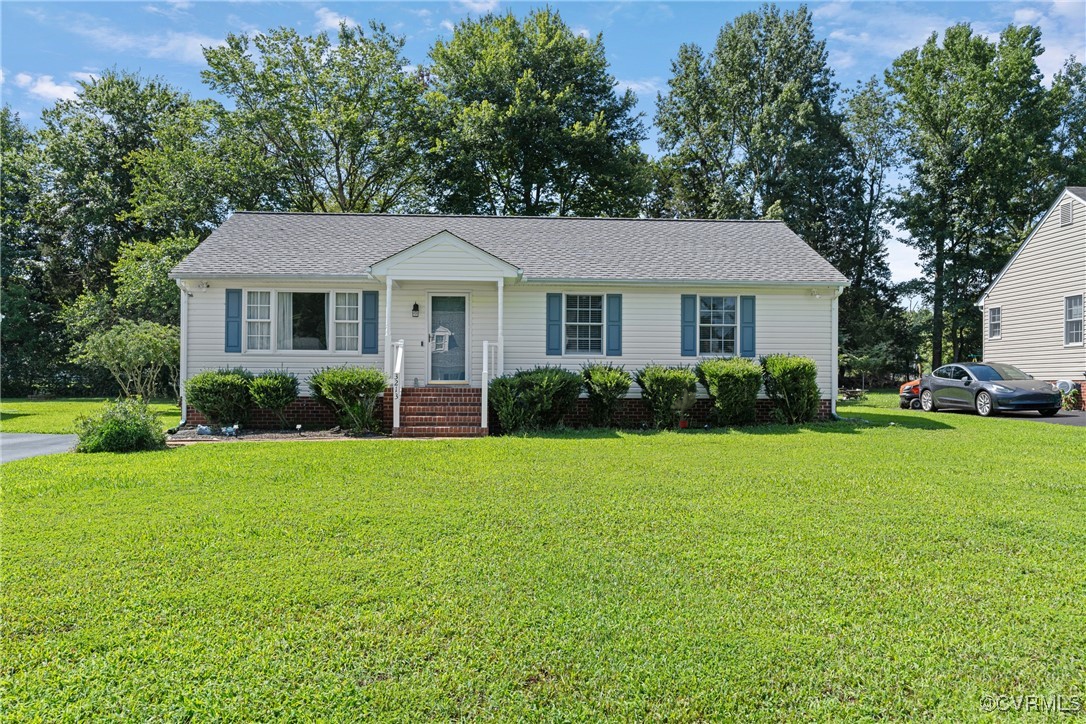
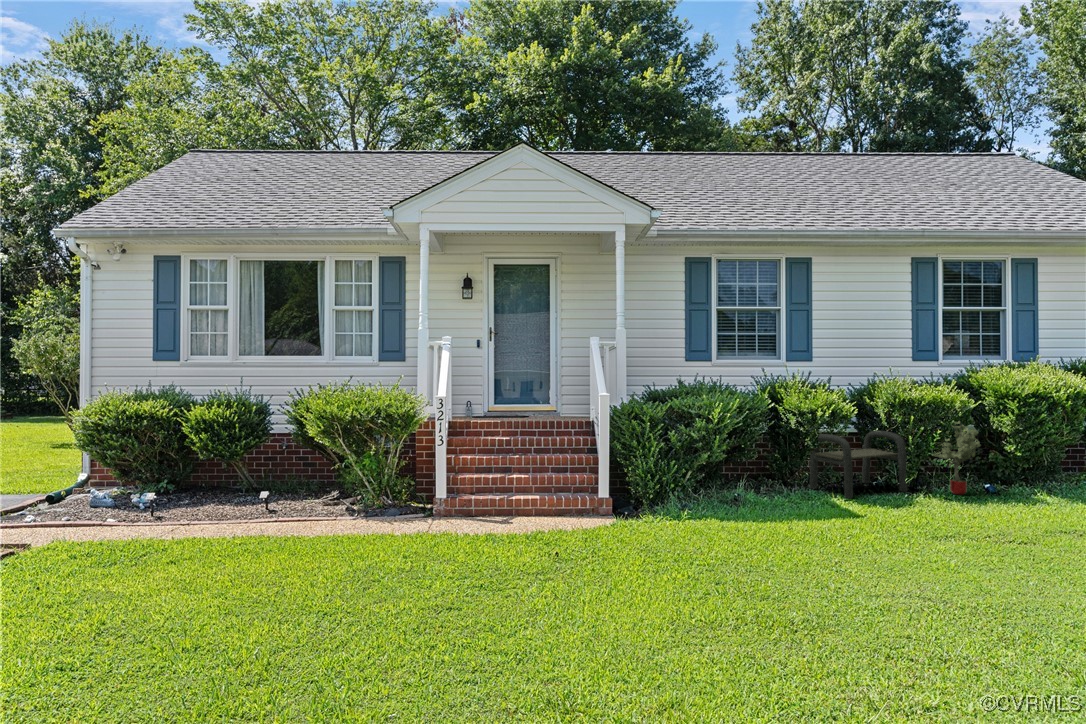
bench: none [607,394,658,430] -> present [810,430,908,498]

